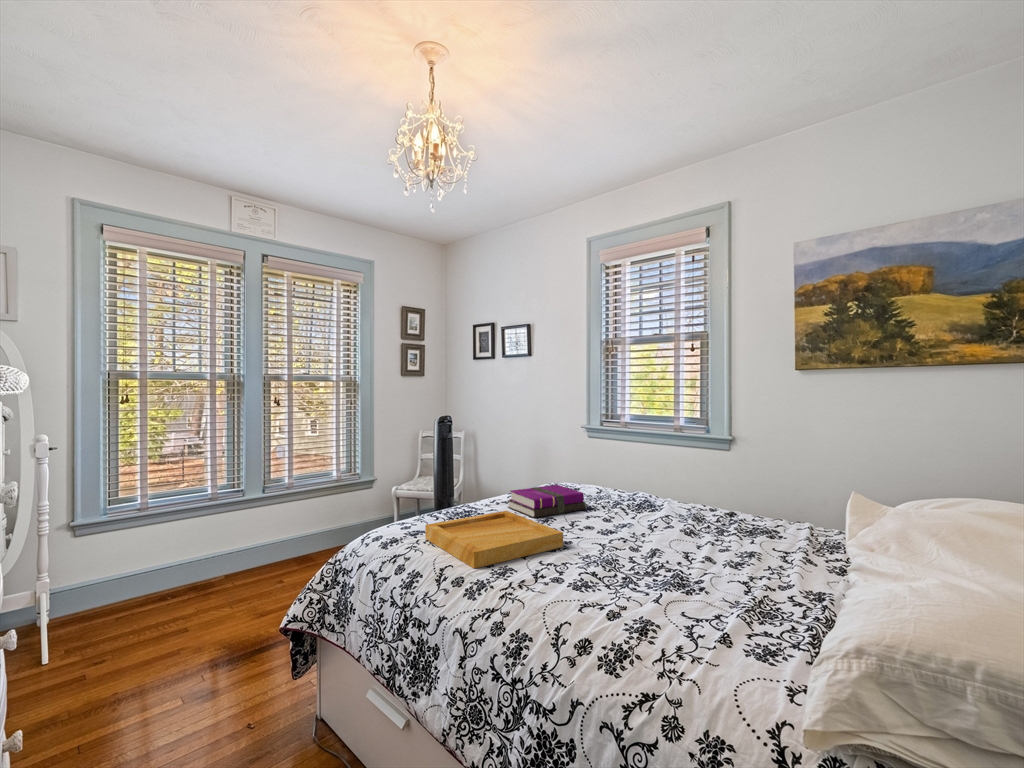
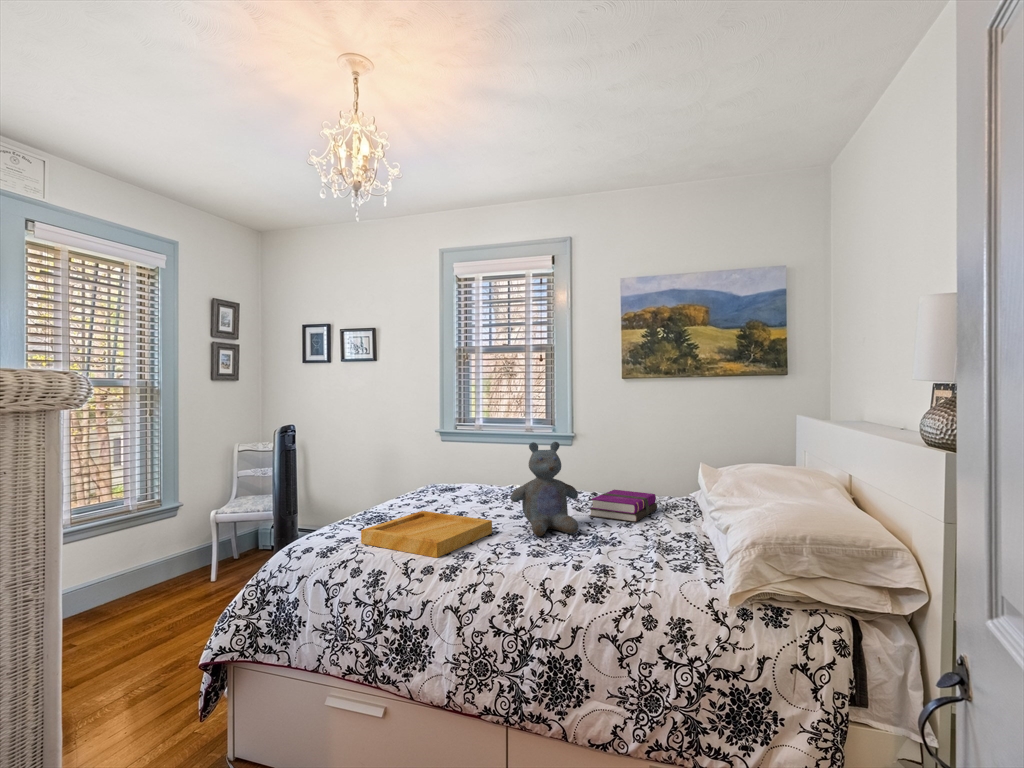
stuffed bear: none [589,445,677,563] -> present [510,442,578,536]
notebook: present [508,485,586,518] -> present [589,490,658,522]

